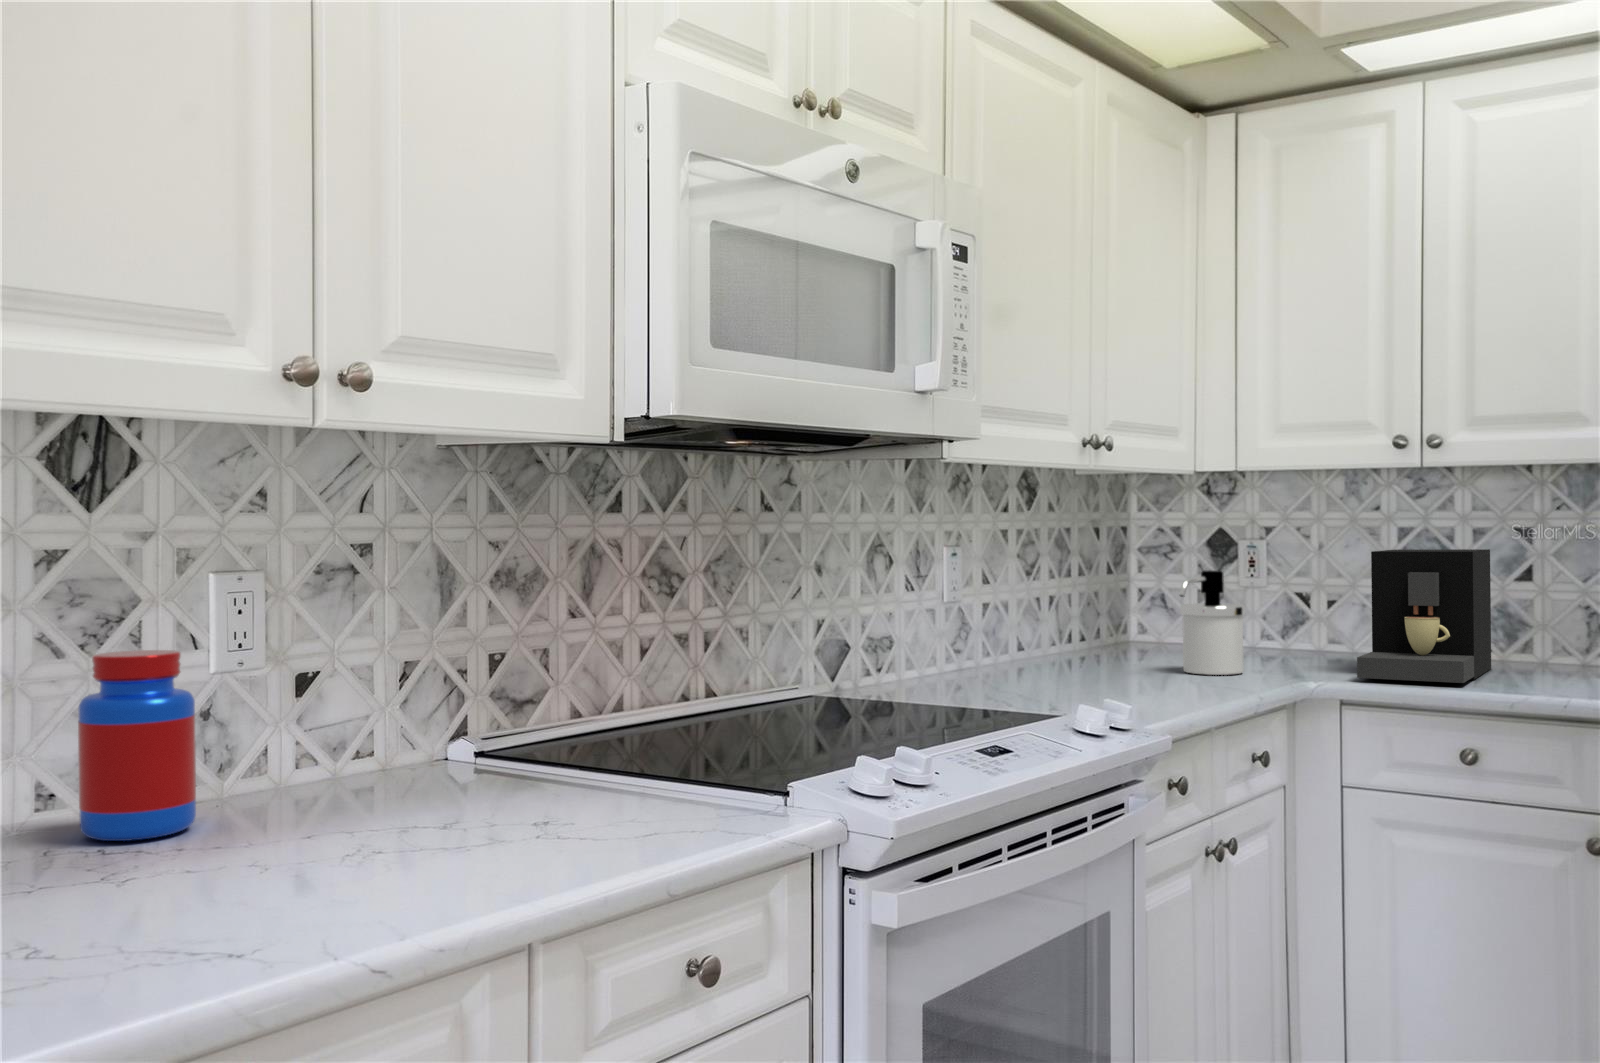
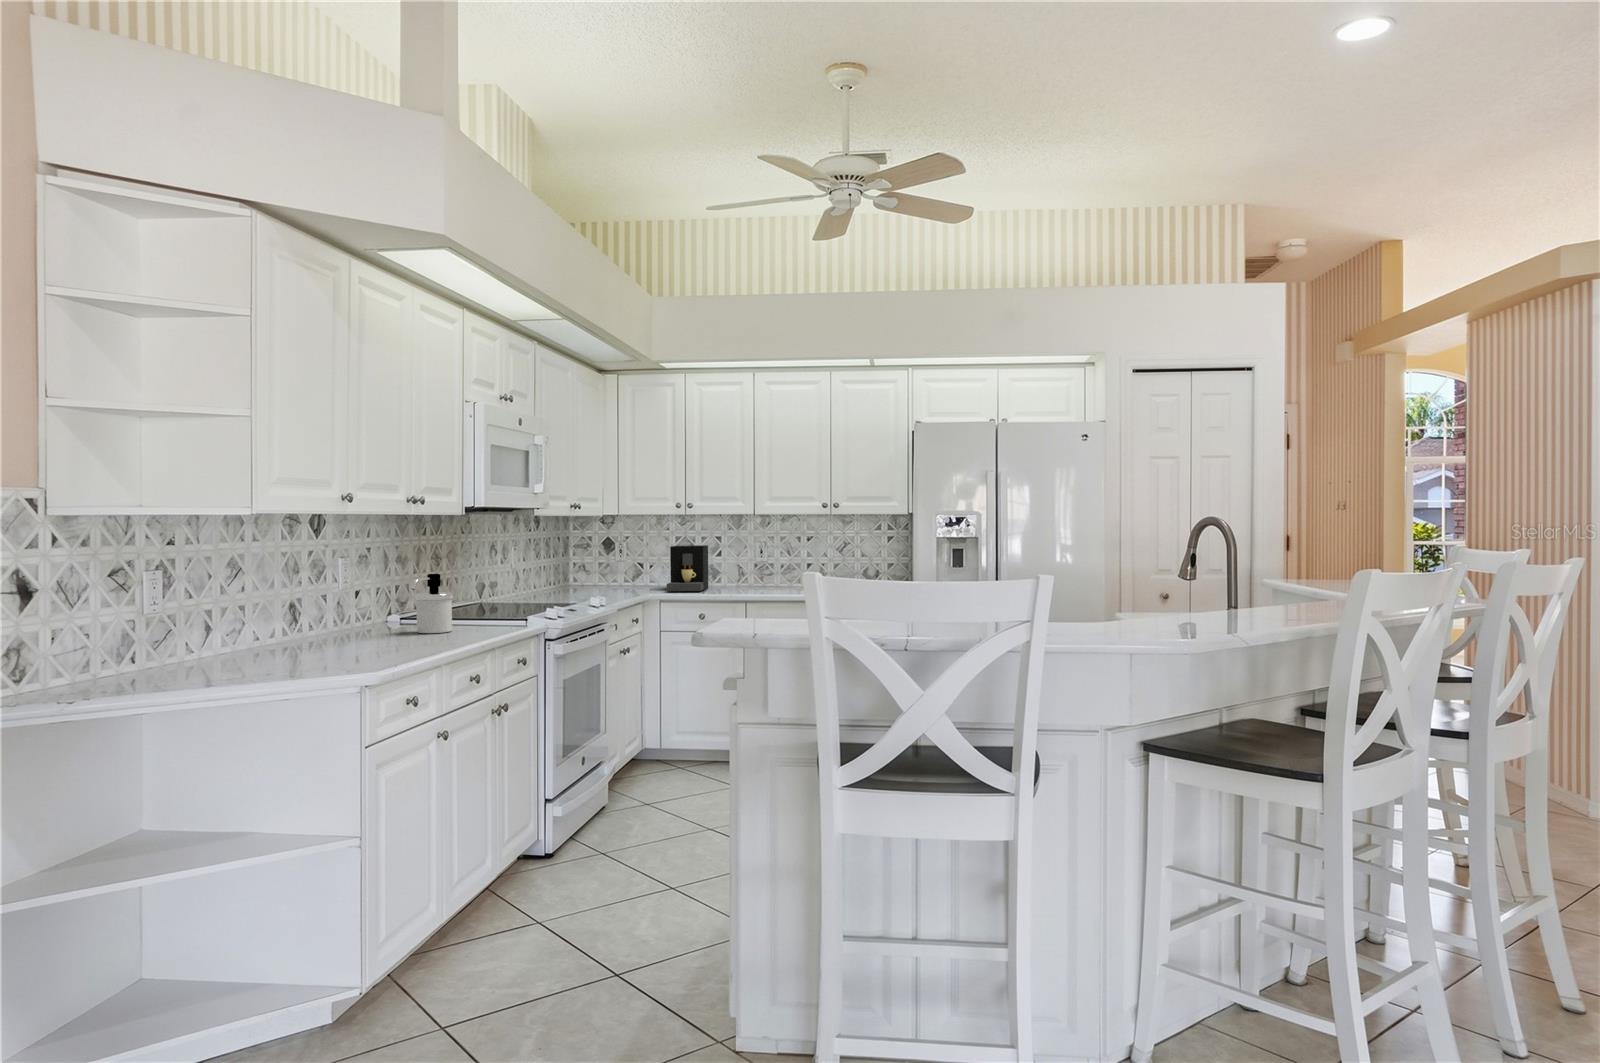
soap dispenser: present [1179,570,1245,675] -> present [412,574,453,633]
jar: present [78,650,196,841] -> none [326,582,362,638]

